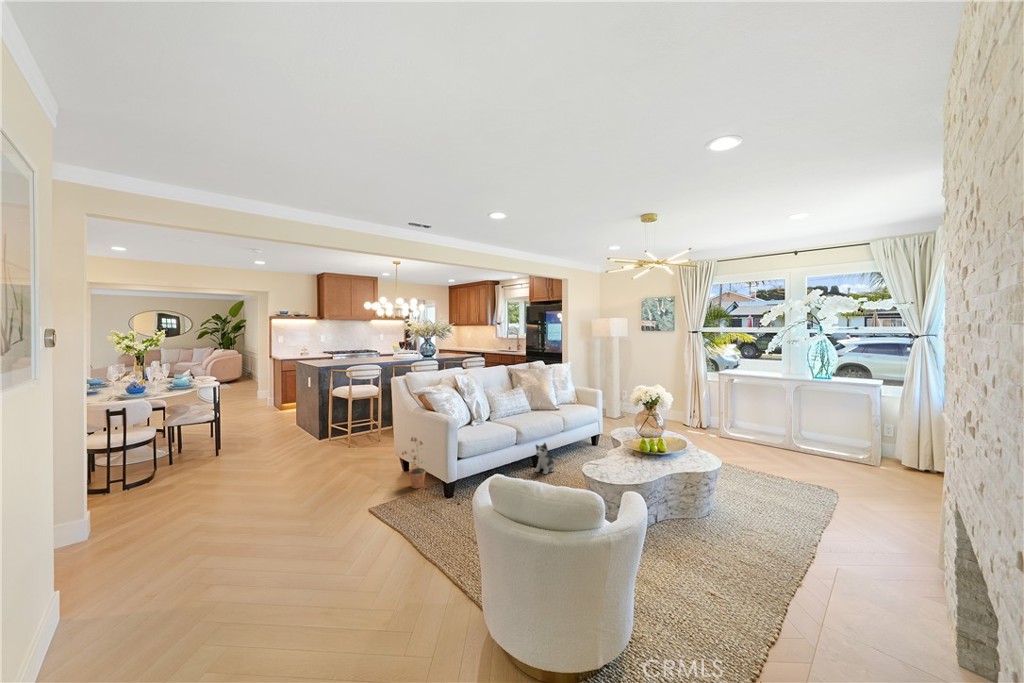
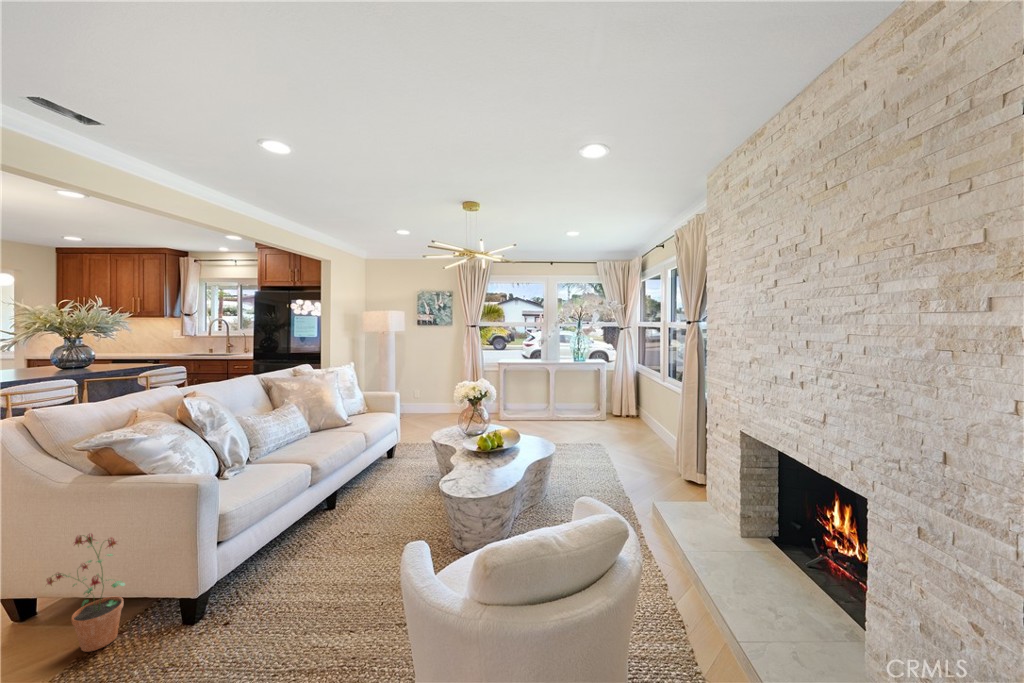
plush toy: present [535,443,555,474] -> none [344,480,375,529]

